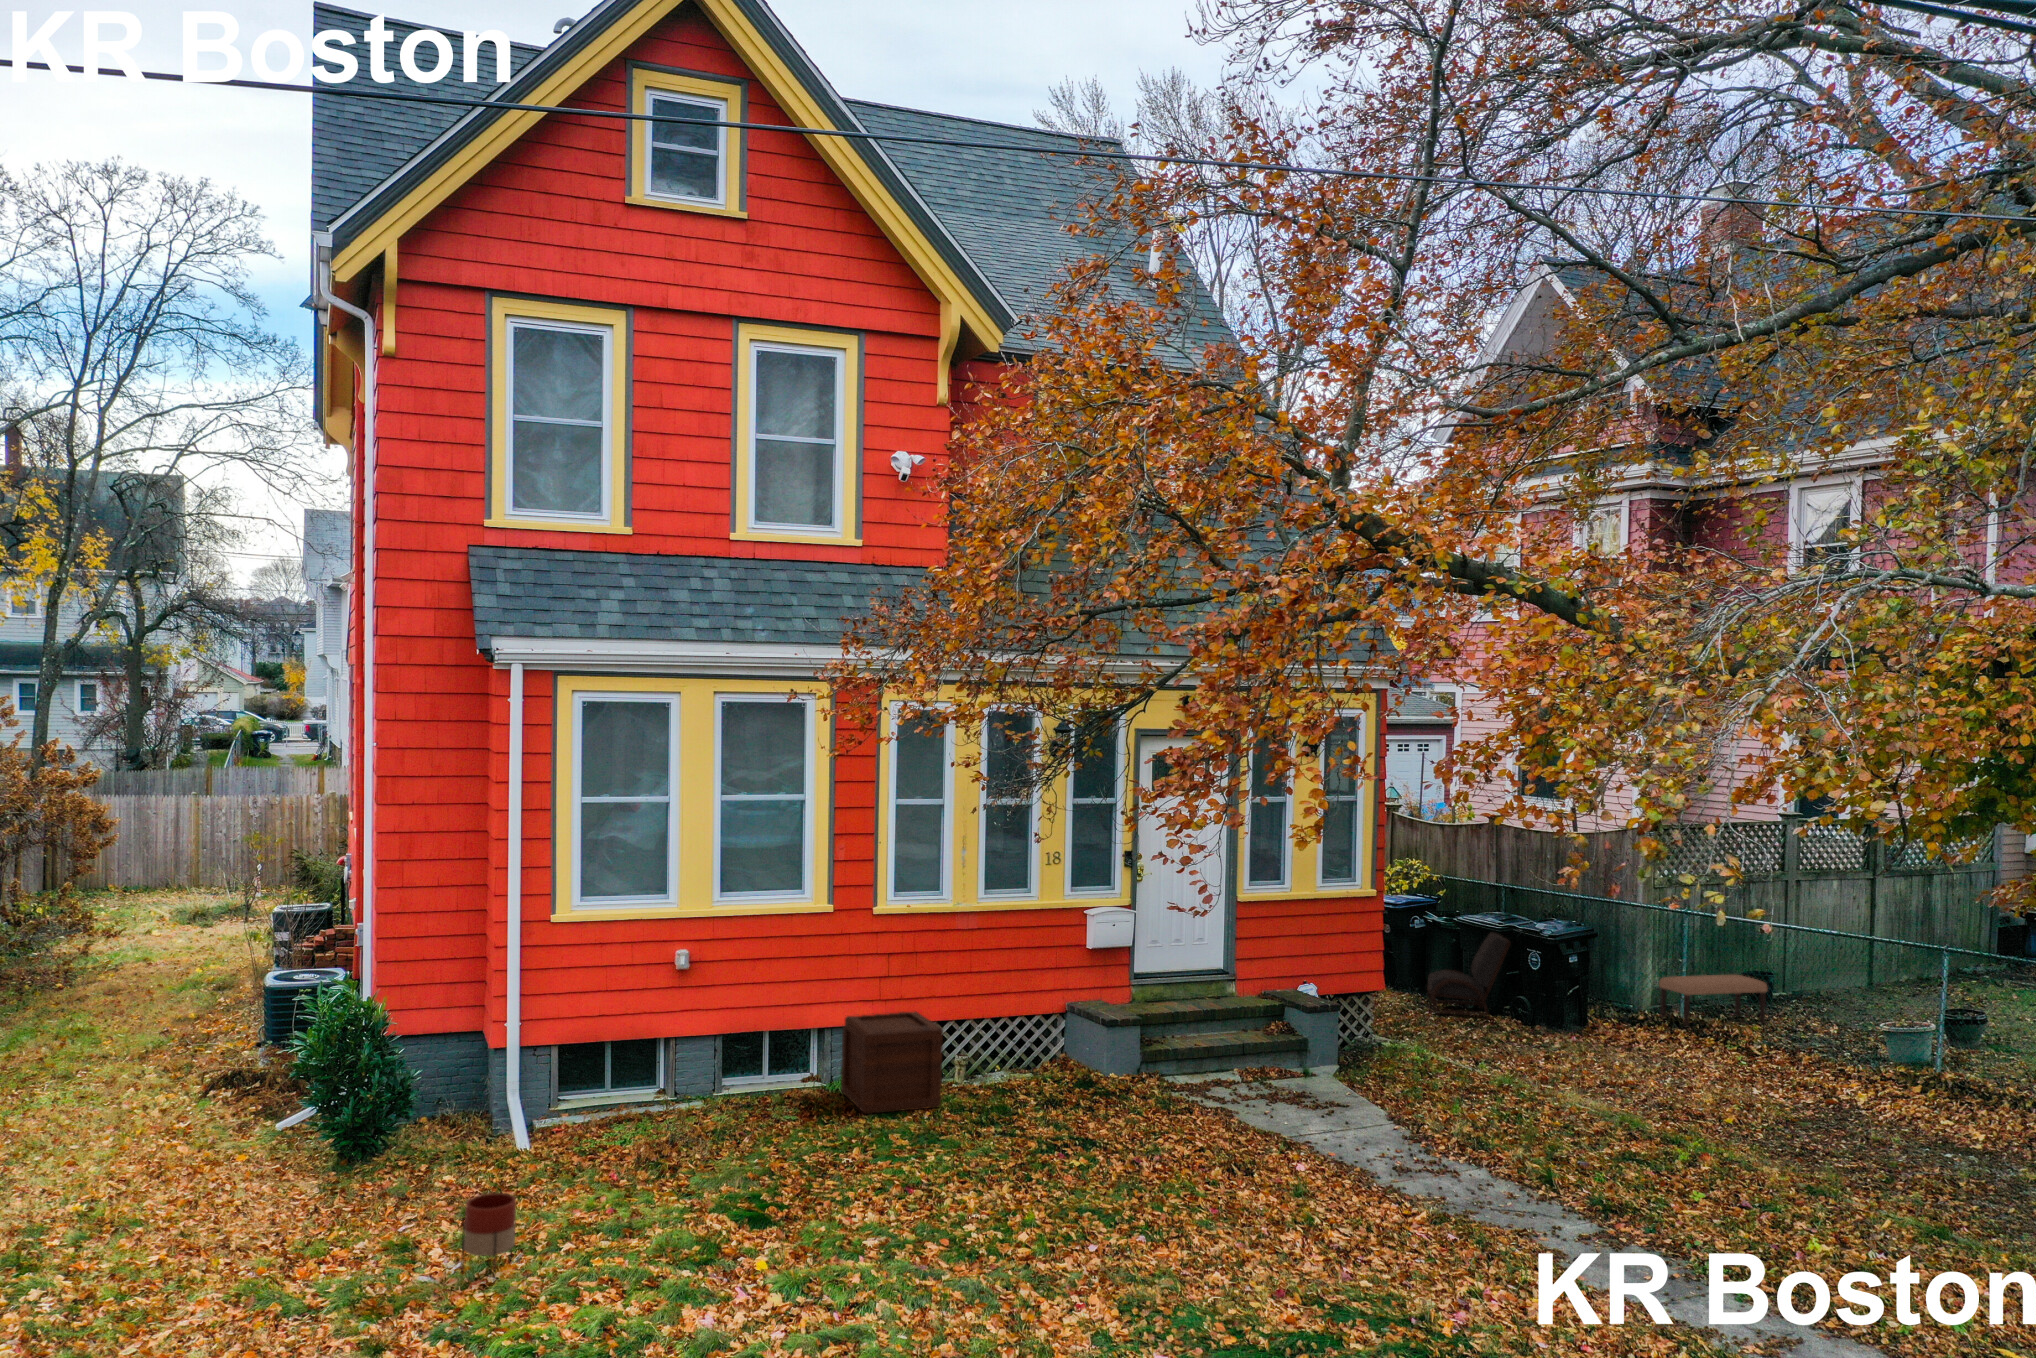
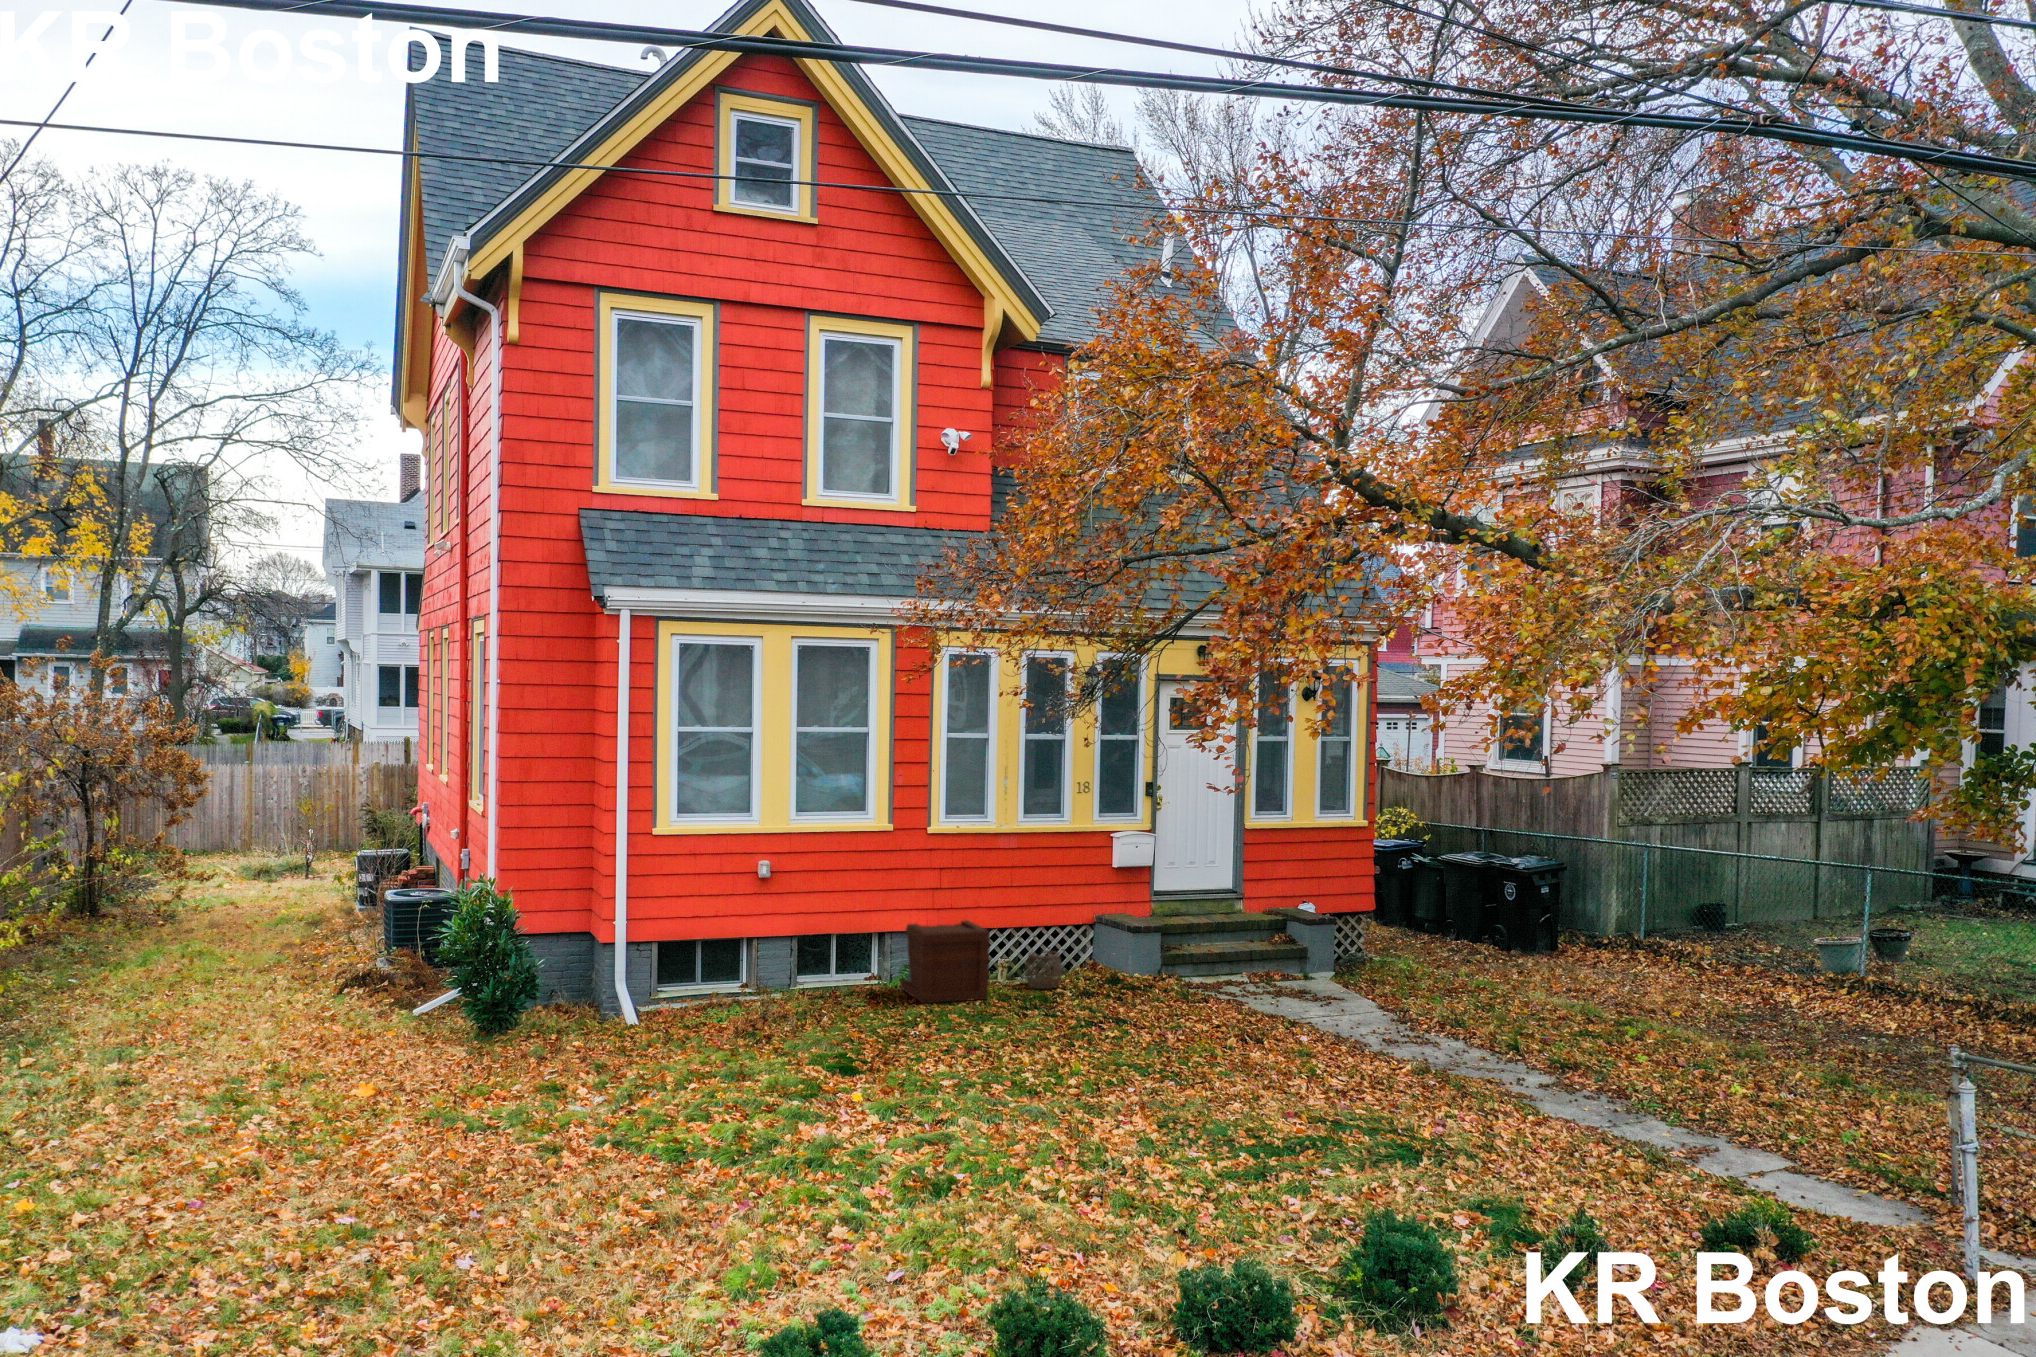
lounge chair: present [1427,932,1510,1019] -> none [1410,866,1485,942]
bench: present [1659,975,1767,1027] -> none [1618,903,1715,948]
woven basket: none [985,1045,1029,1092] -> present [1024,950,1063,989]
planter: present [461,1193,516,1281] -> none [607,1035,652,1107]

